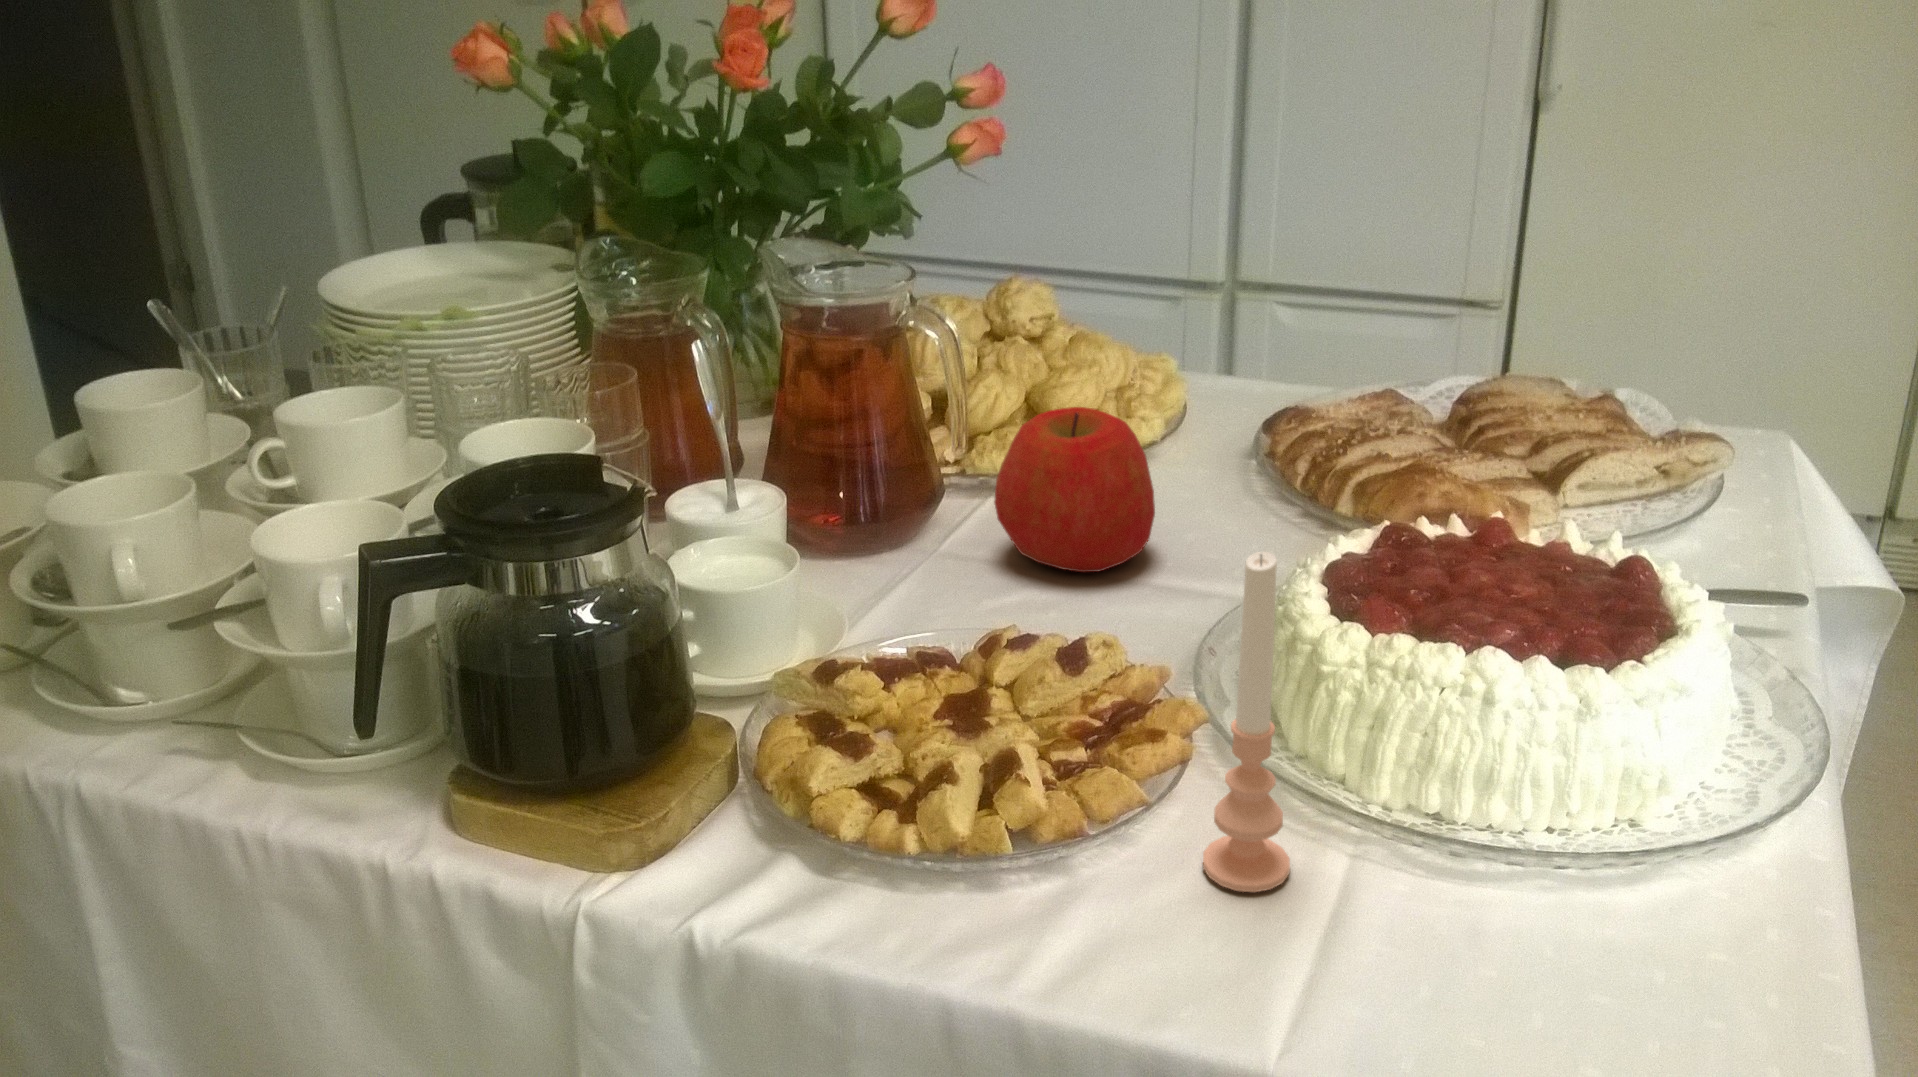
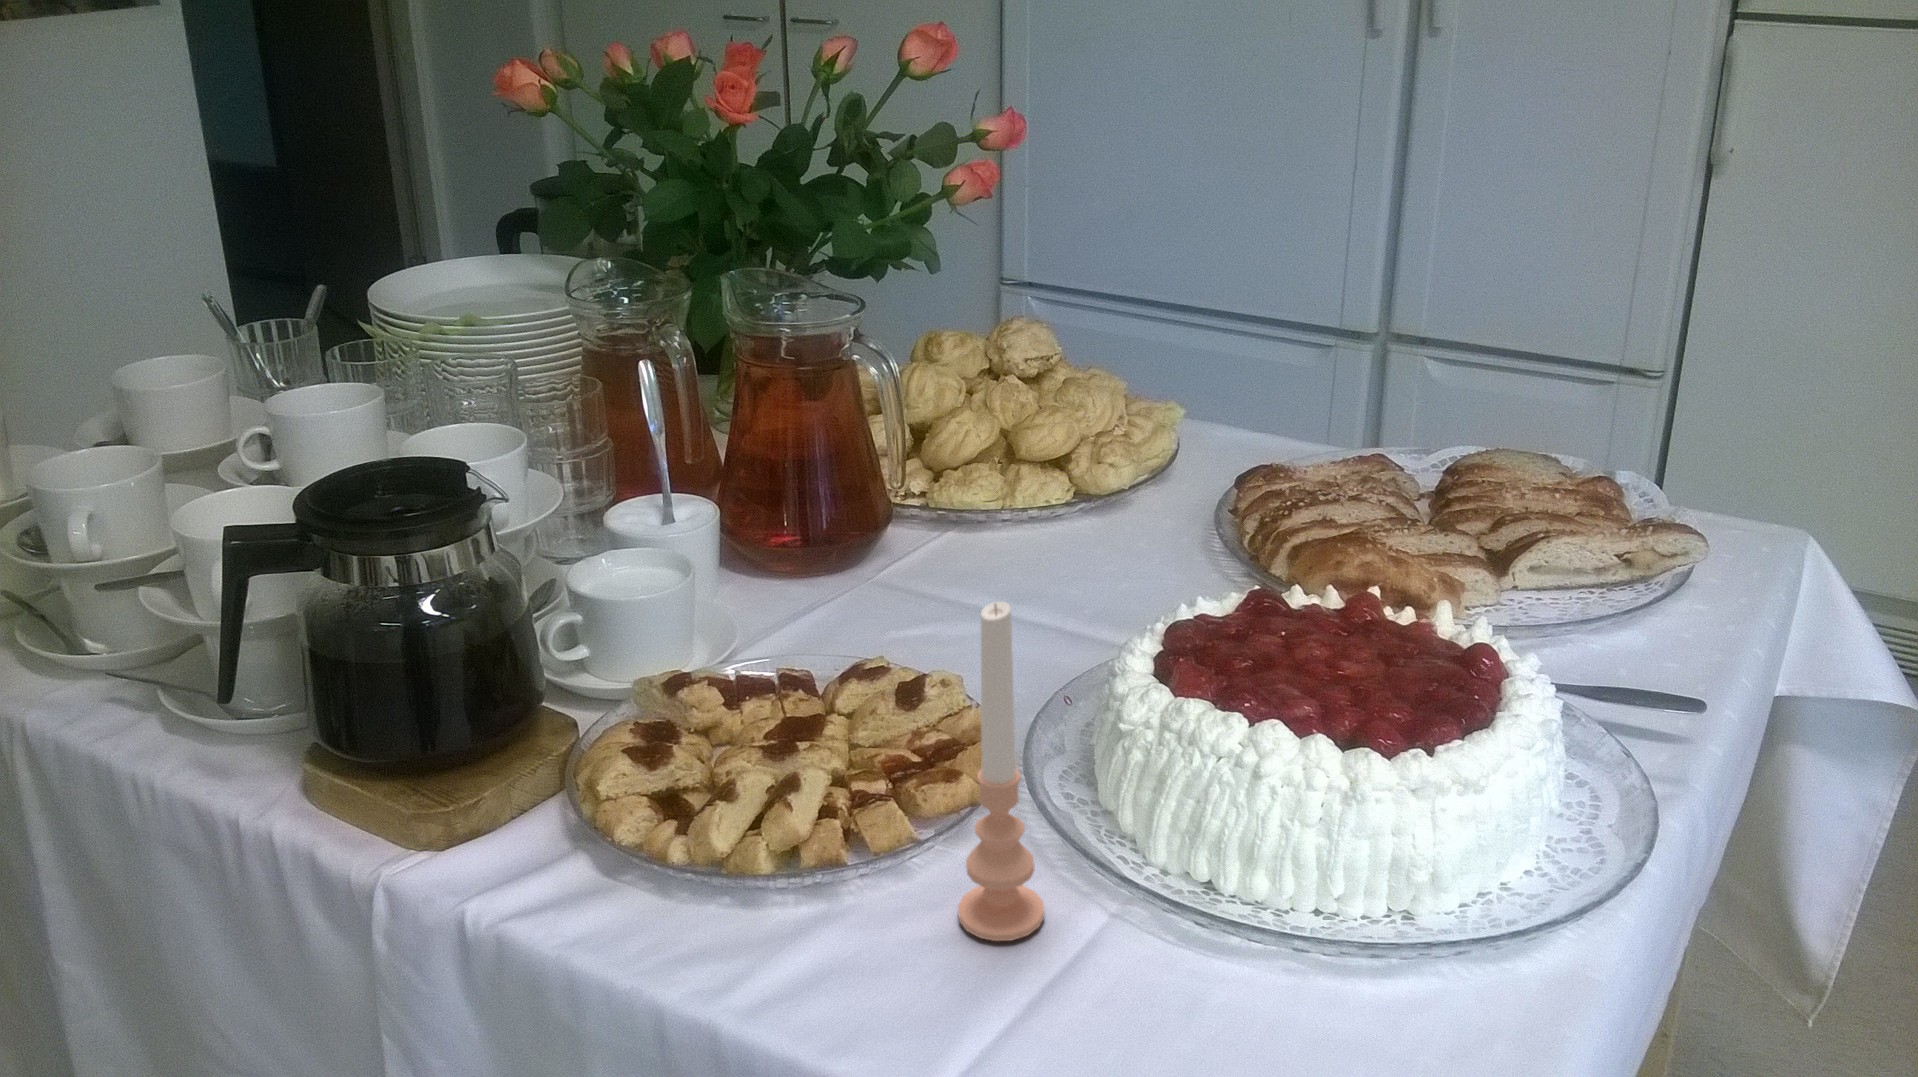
apple: present [994,407,1155,572] -> none [923,449,1081,611]

